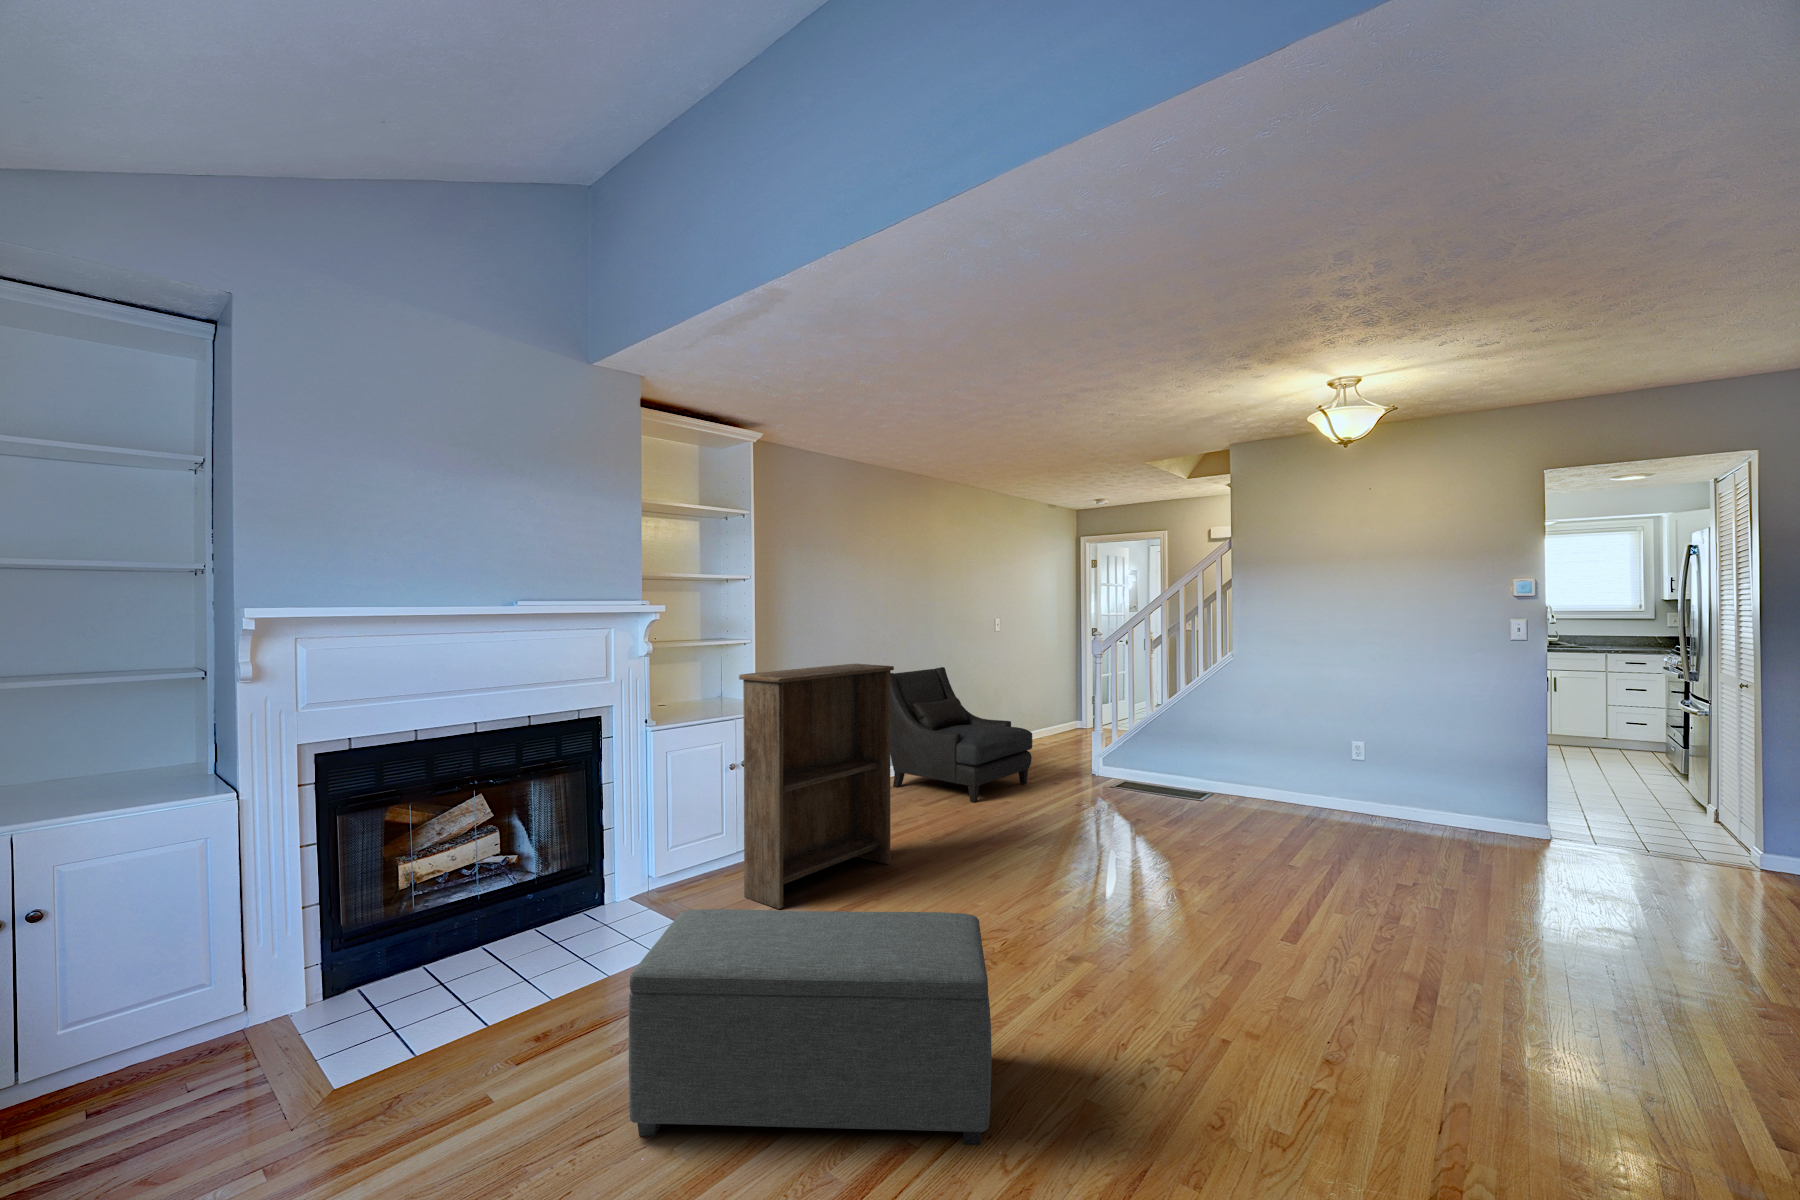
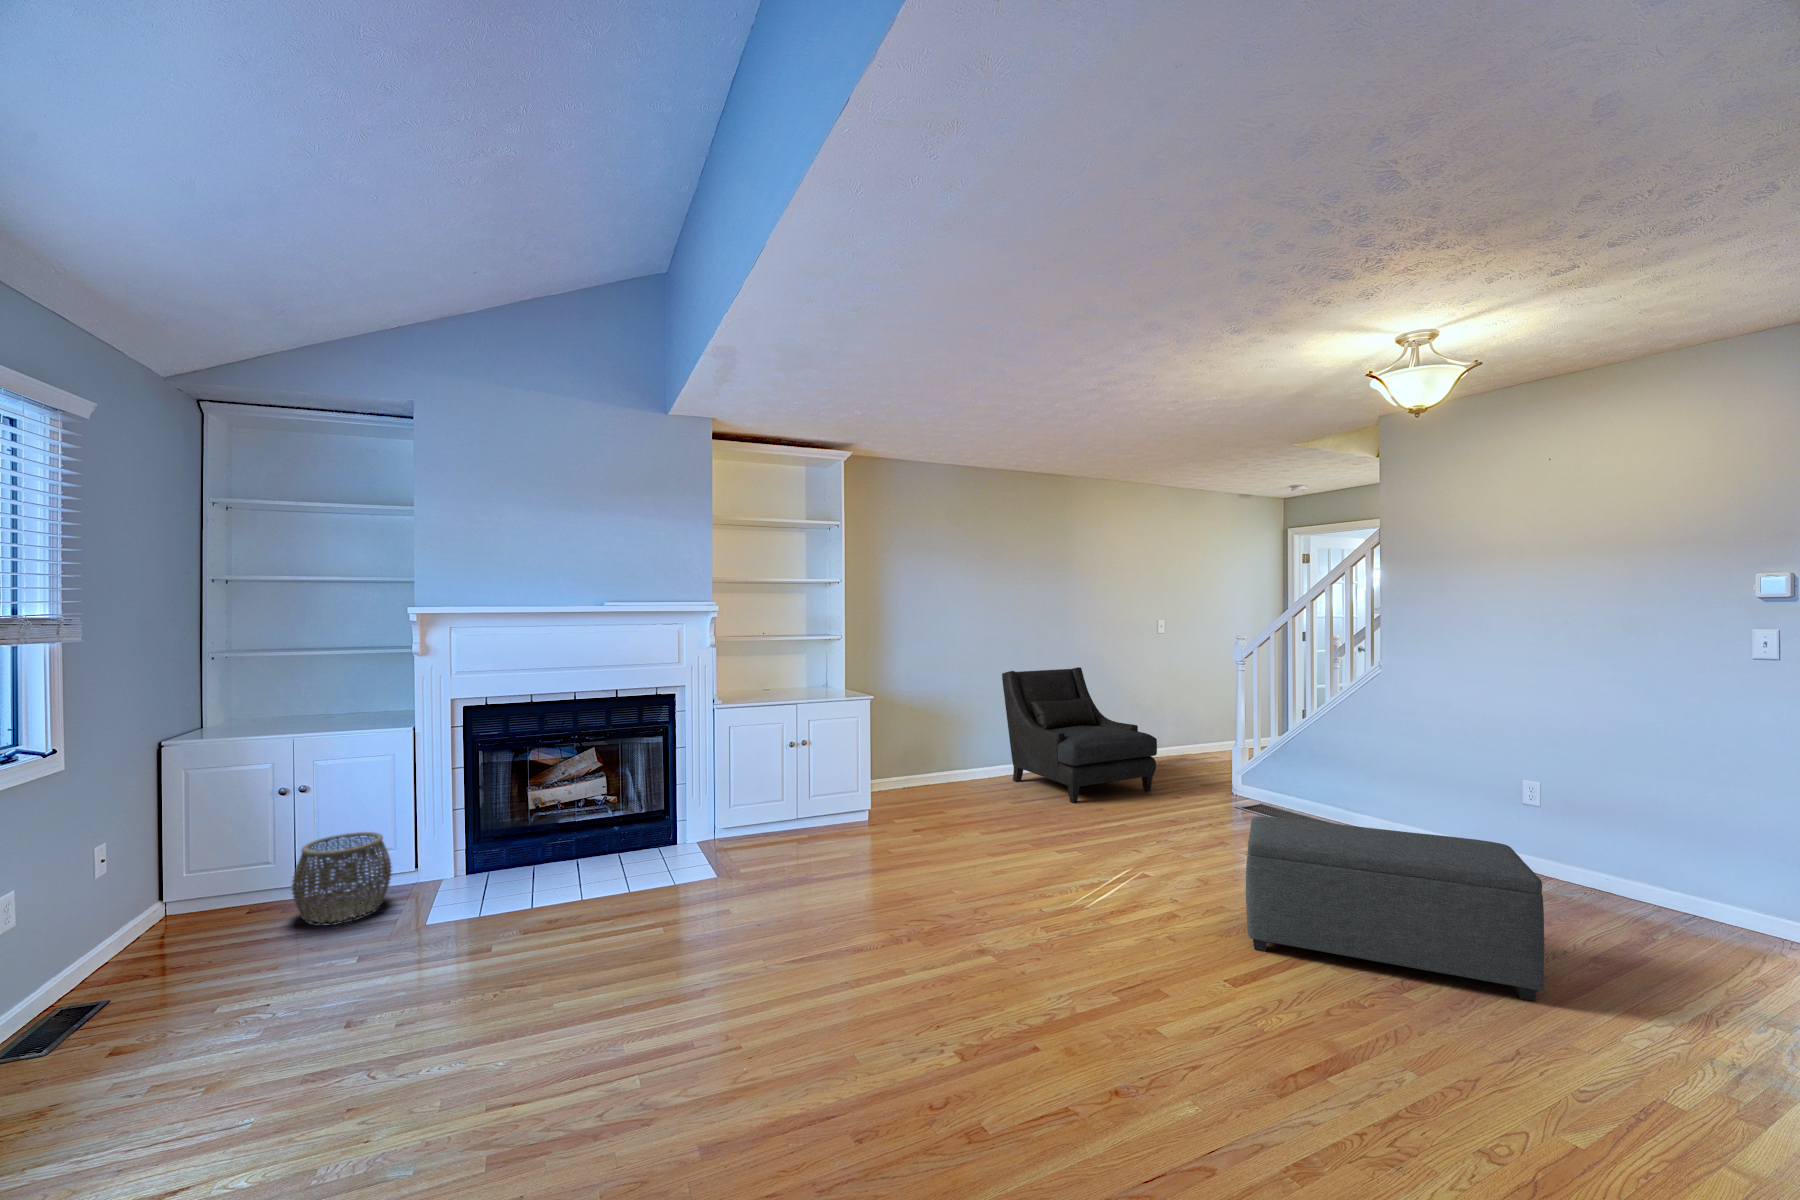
bookshelf: present [739,664,894,909] -> none [778,660,931,867]
ottoman: present [629,909,992,1145] -> present [1246,816,1544,1001]
woven basket: none [47,961,231,1130] -> present [292,832,392,923]

